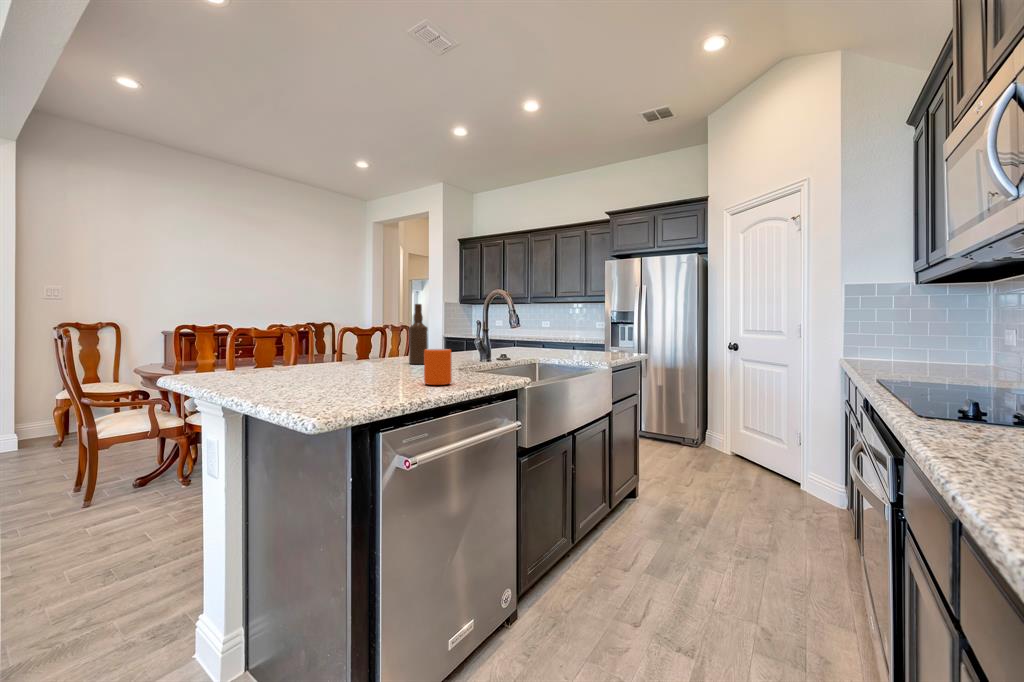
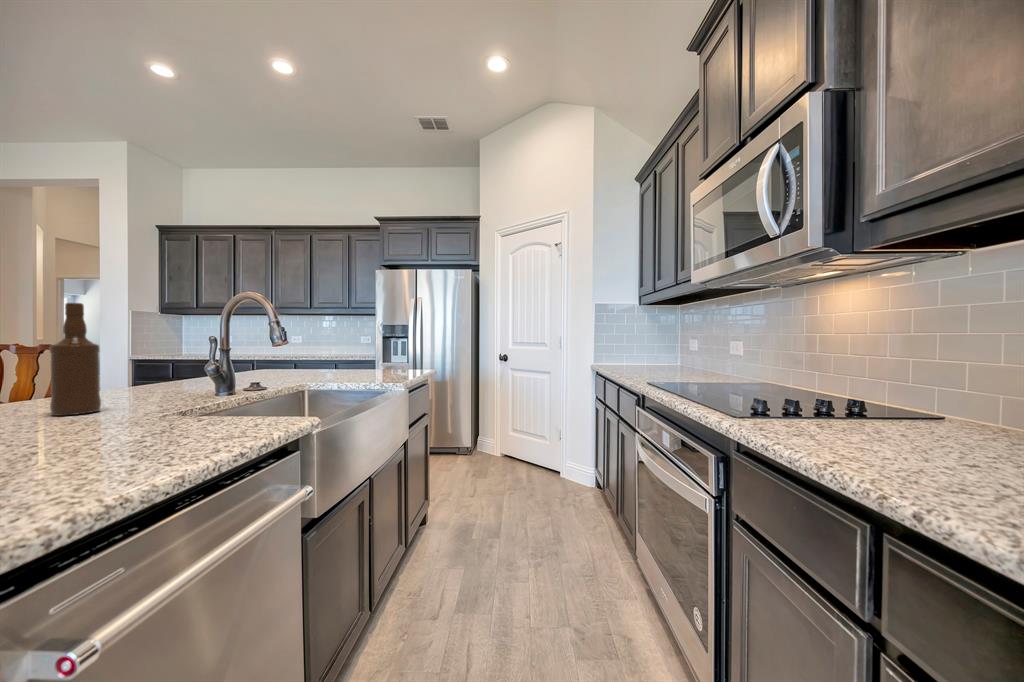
mug: present [424,349,452,385] -> none [91,388,172,473]

